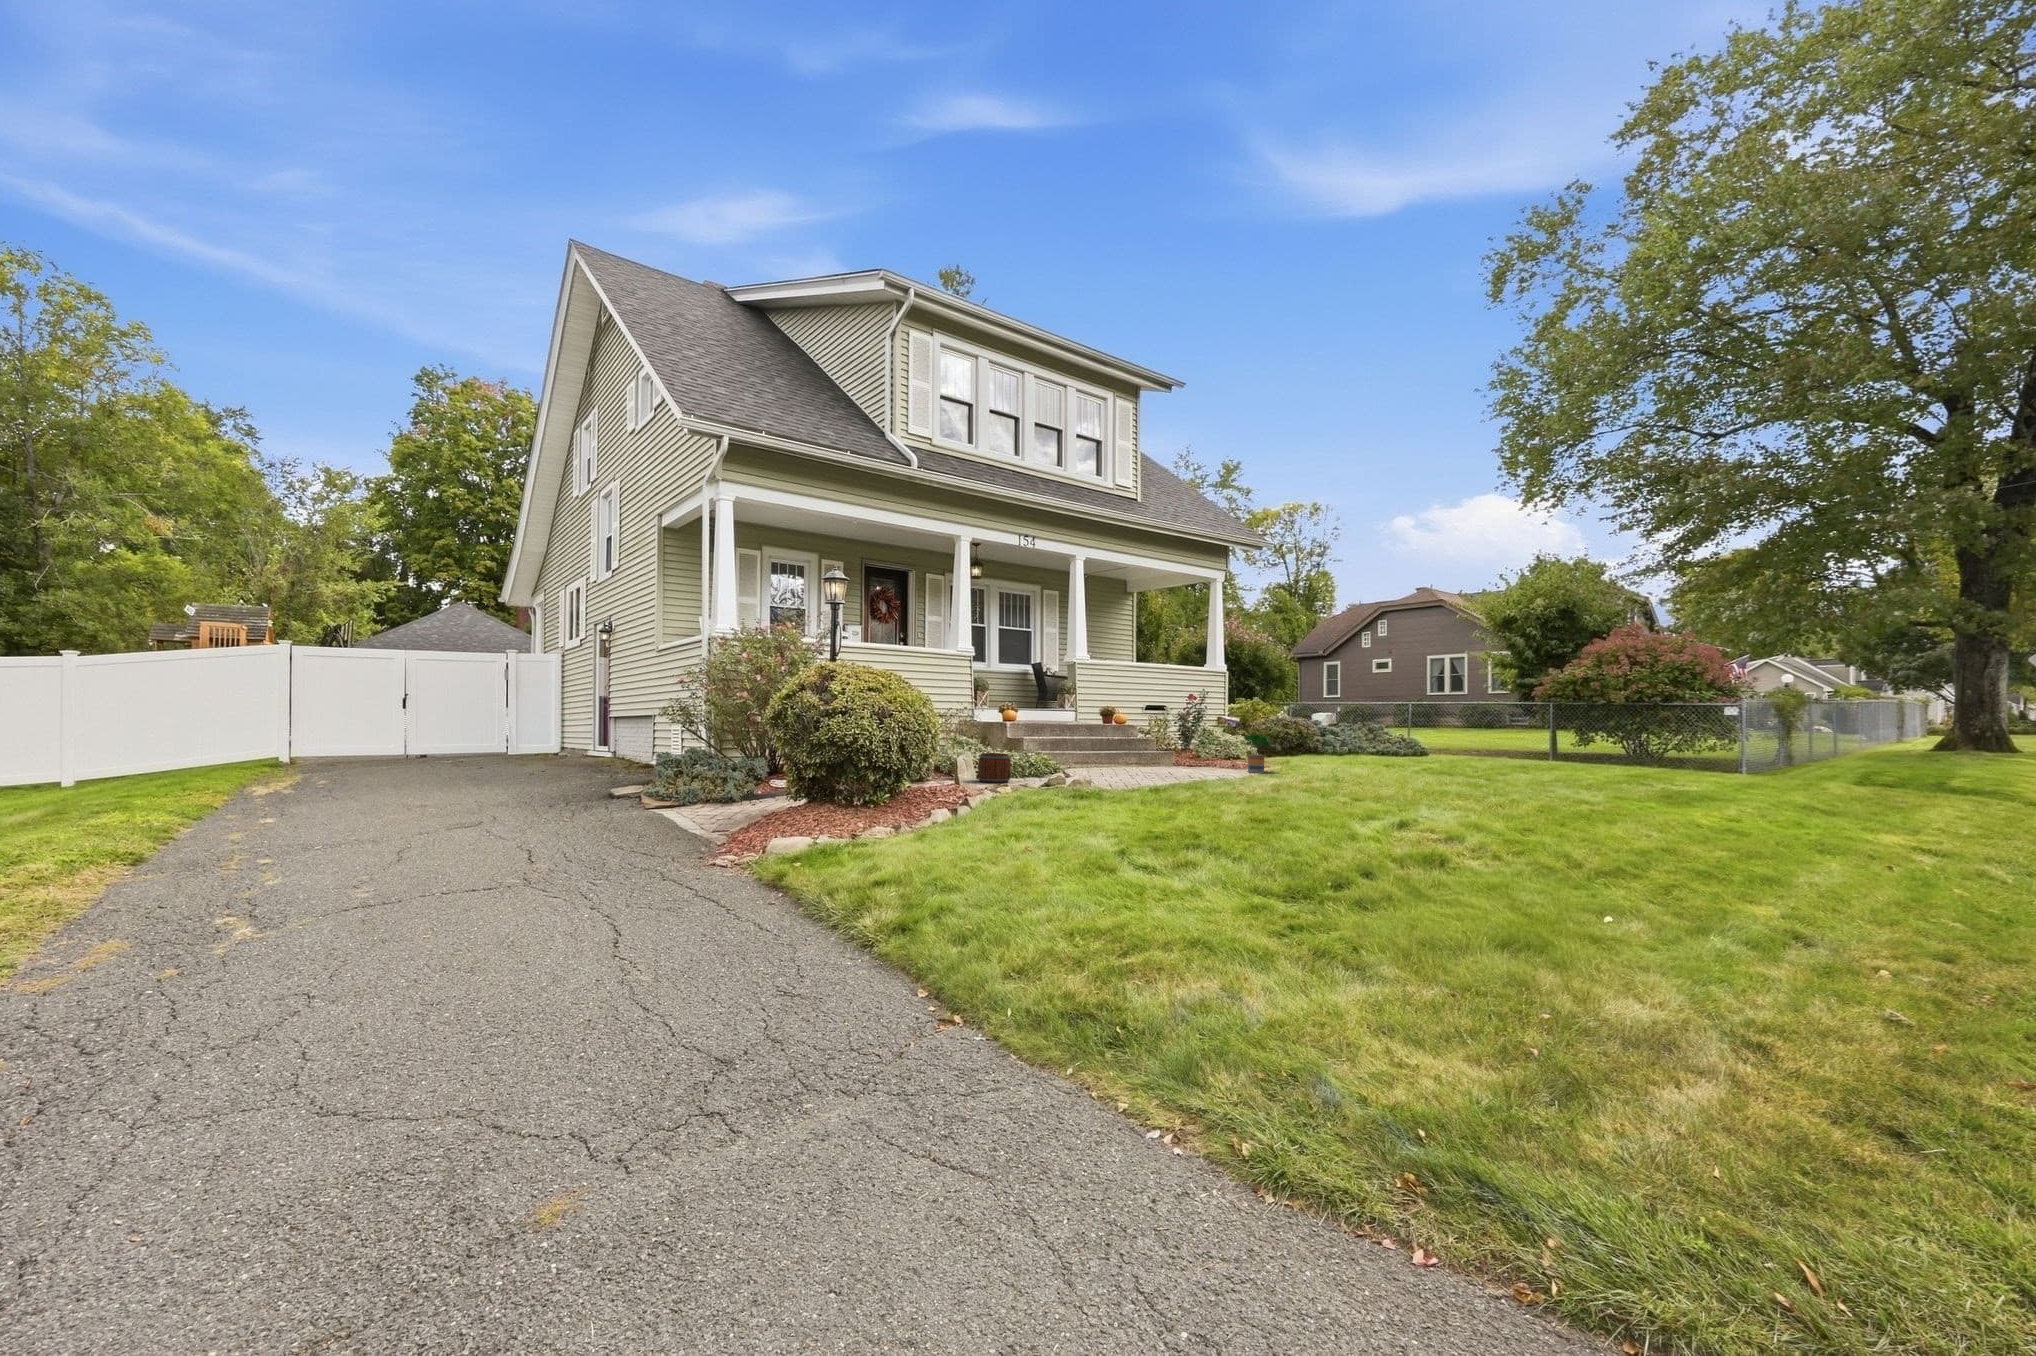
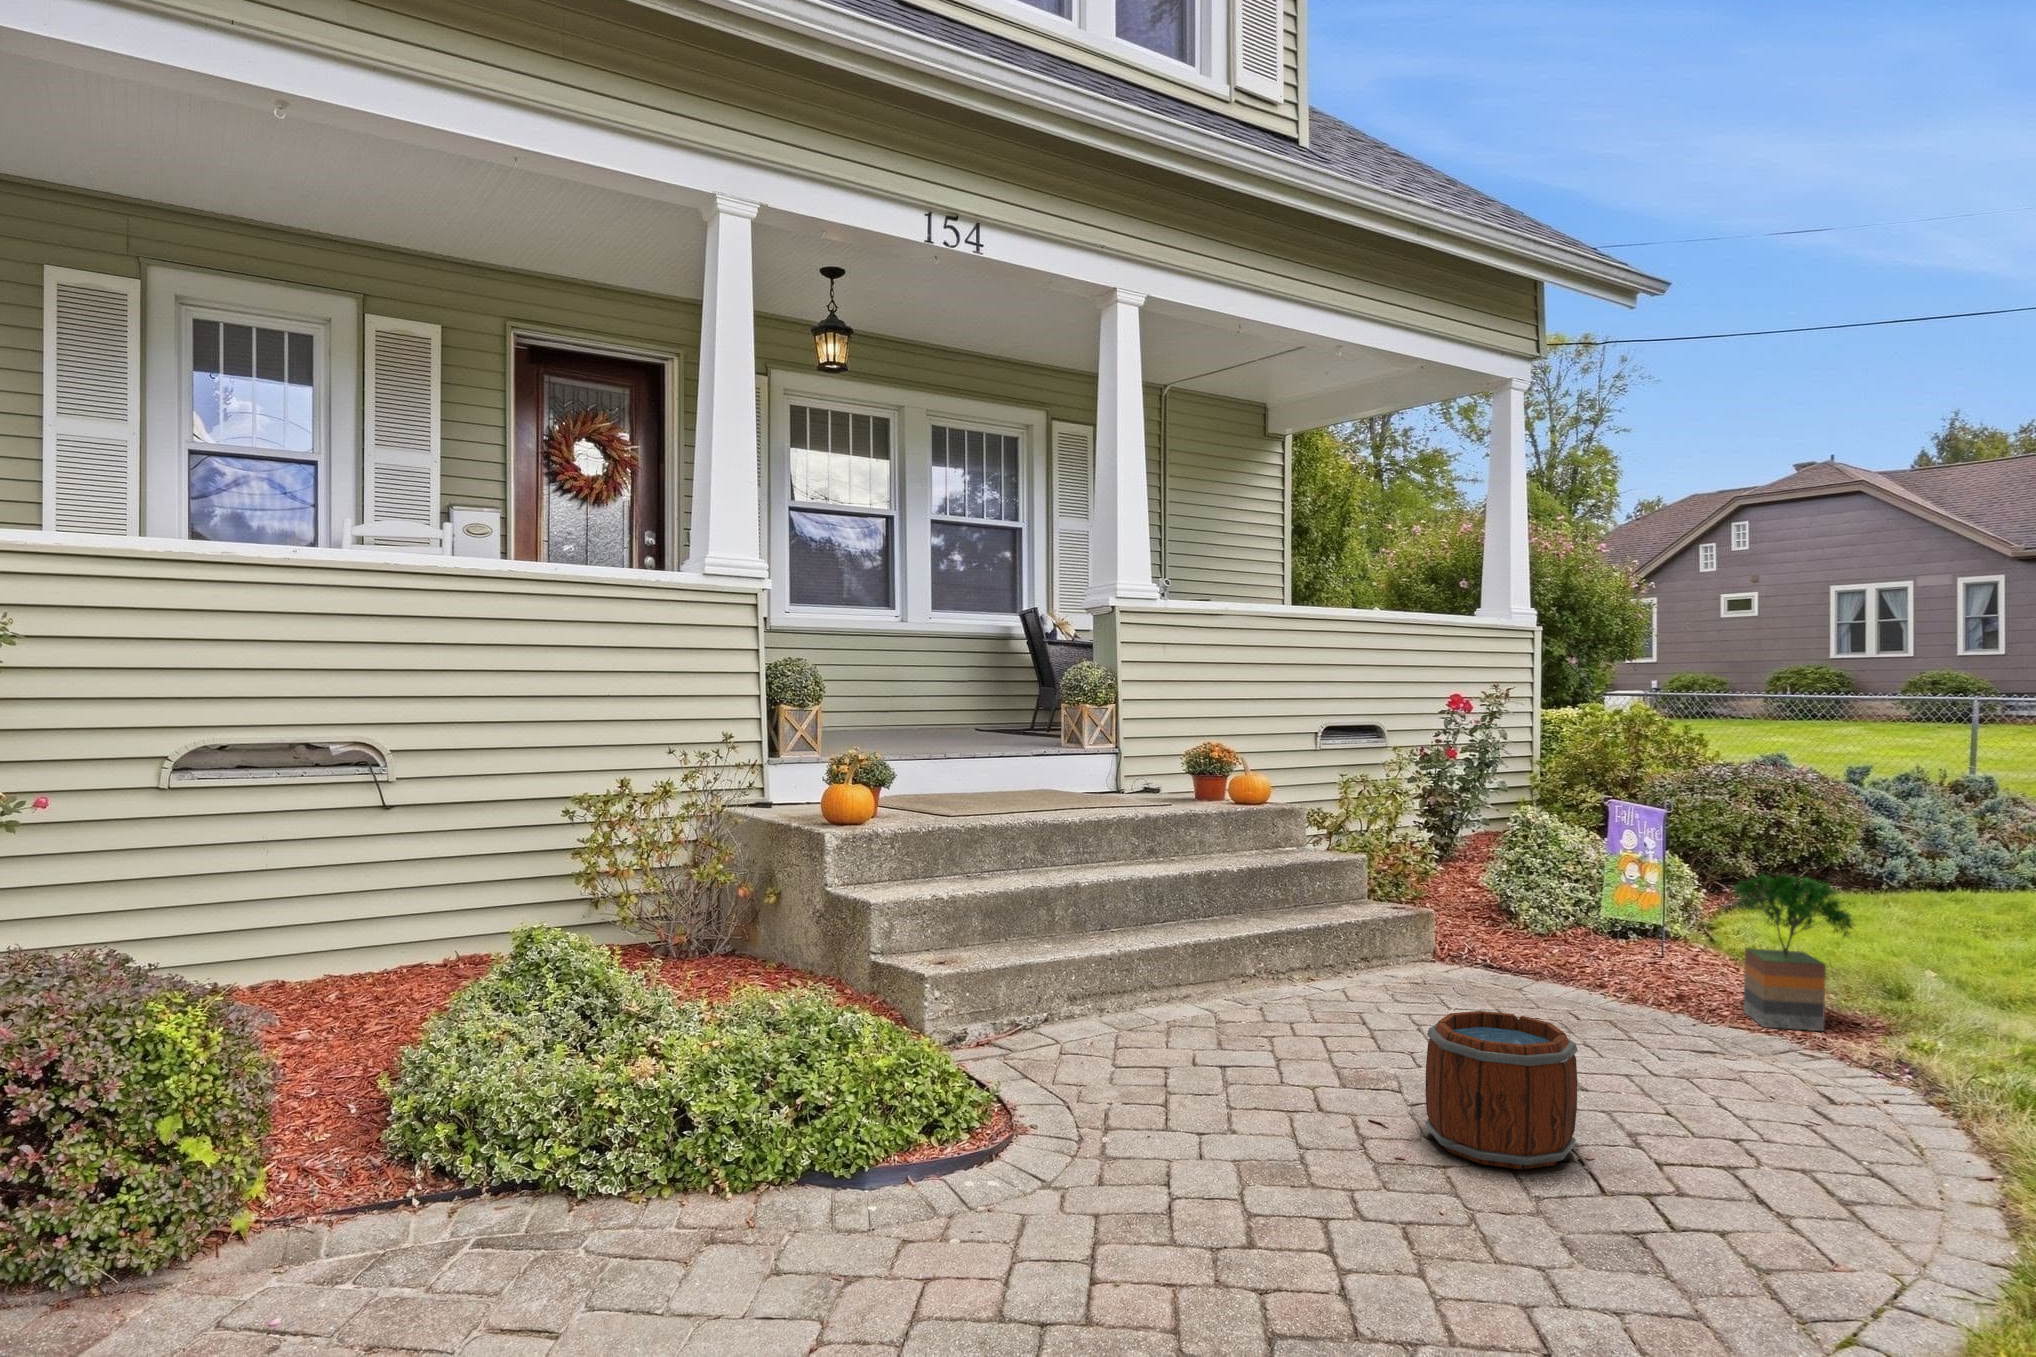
bucket: present [979,753,1010,783] -> present [1425,1011,1578,1169]

